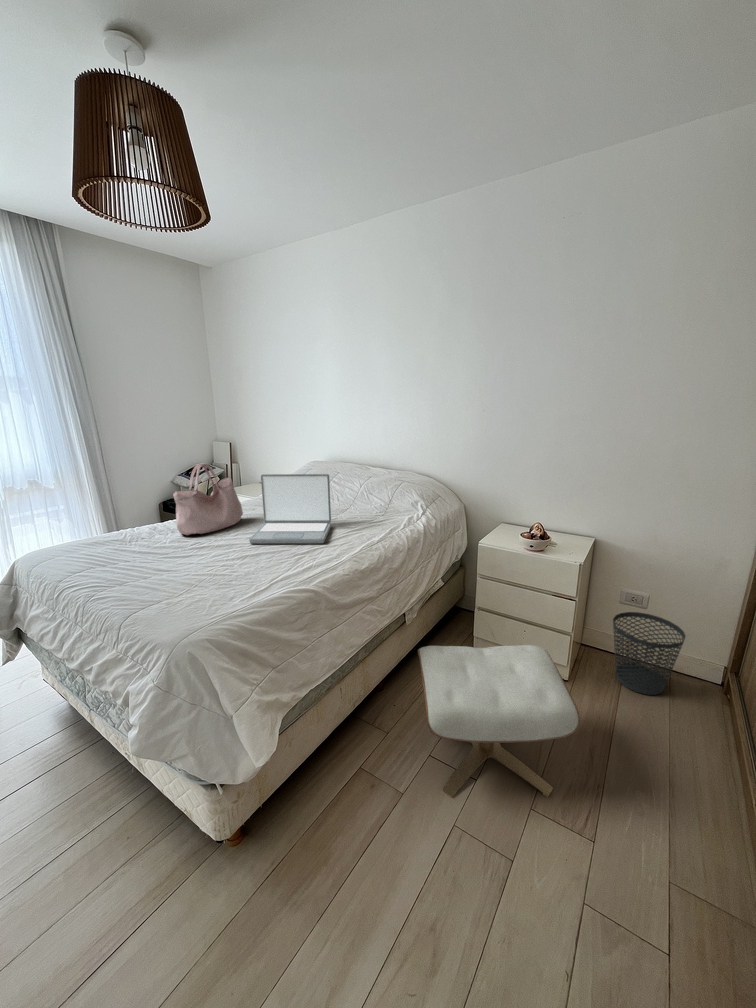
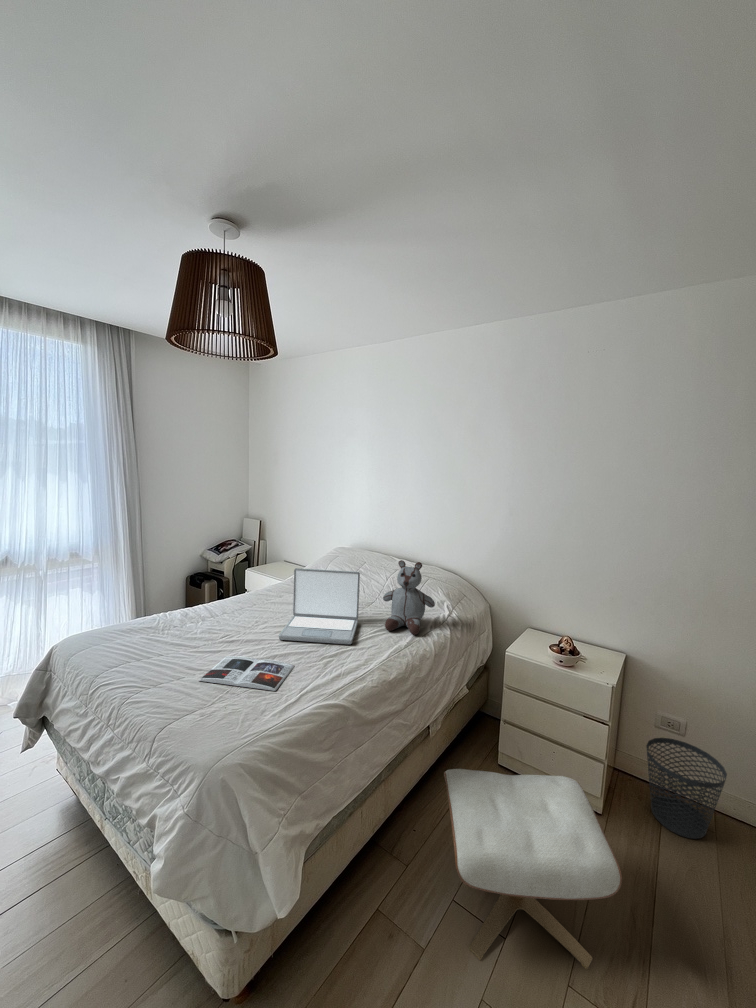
stuffed bear: none [355,460,408,532] -> present [383,560,435,635]
handbag: present [173,464,243,535] -> none [209,554,272,625]
magazine: none [166,558,265,583] -> present [199,656,294,691]

